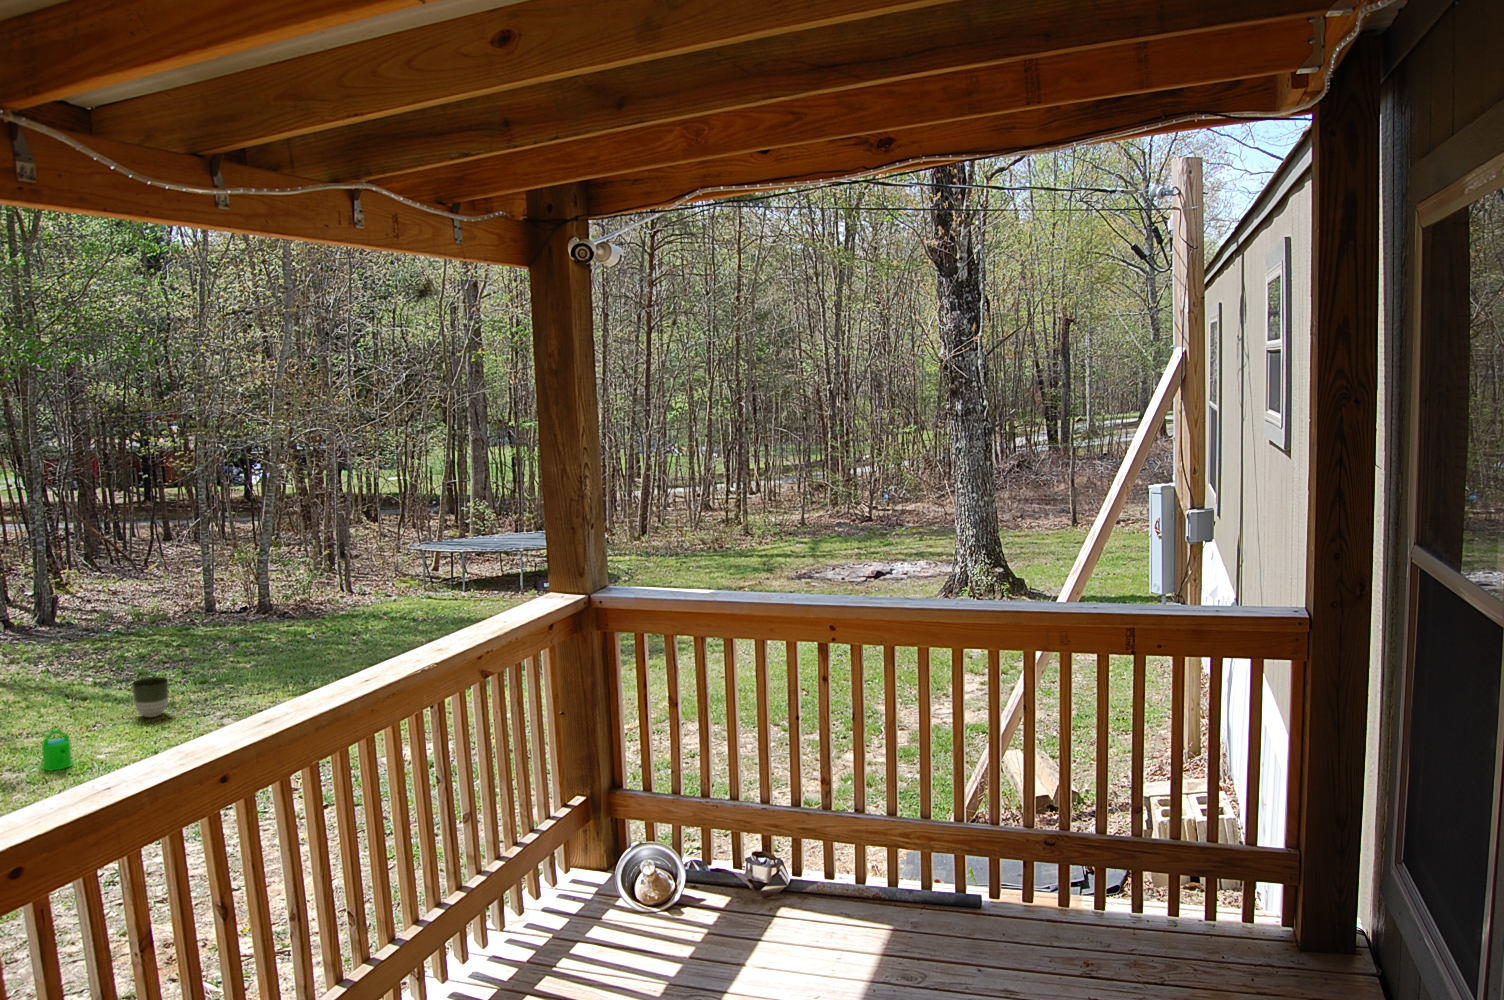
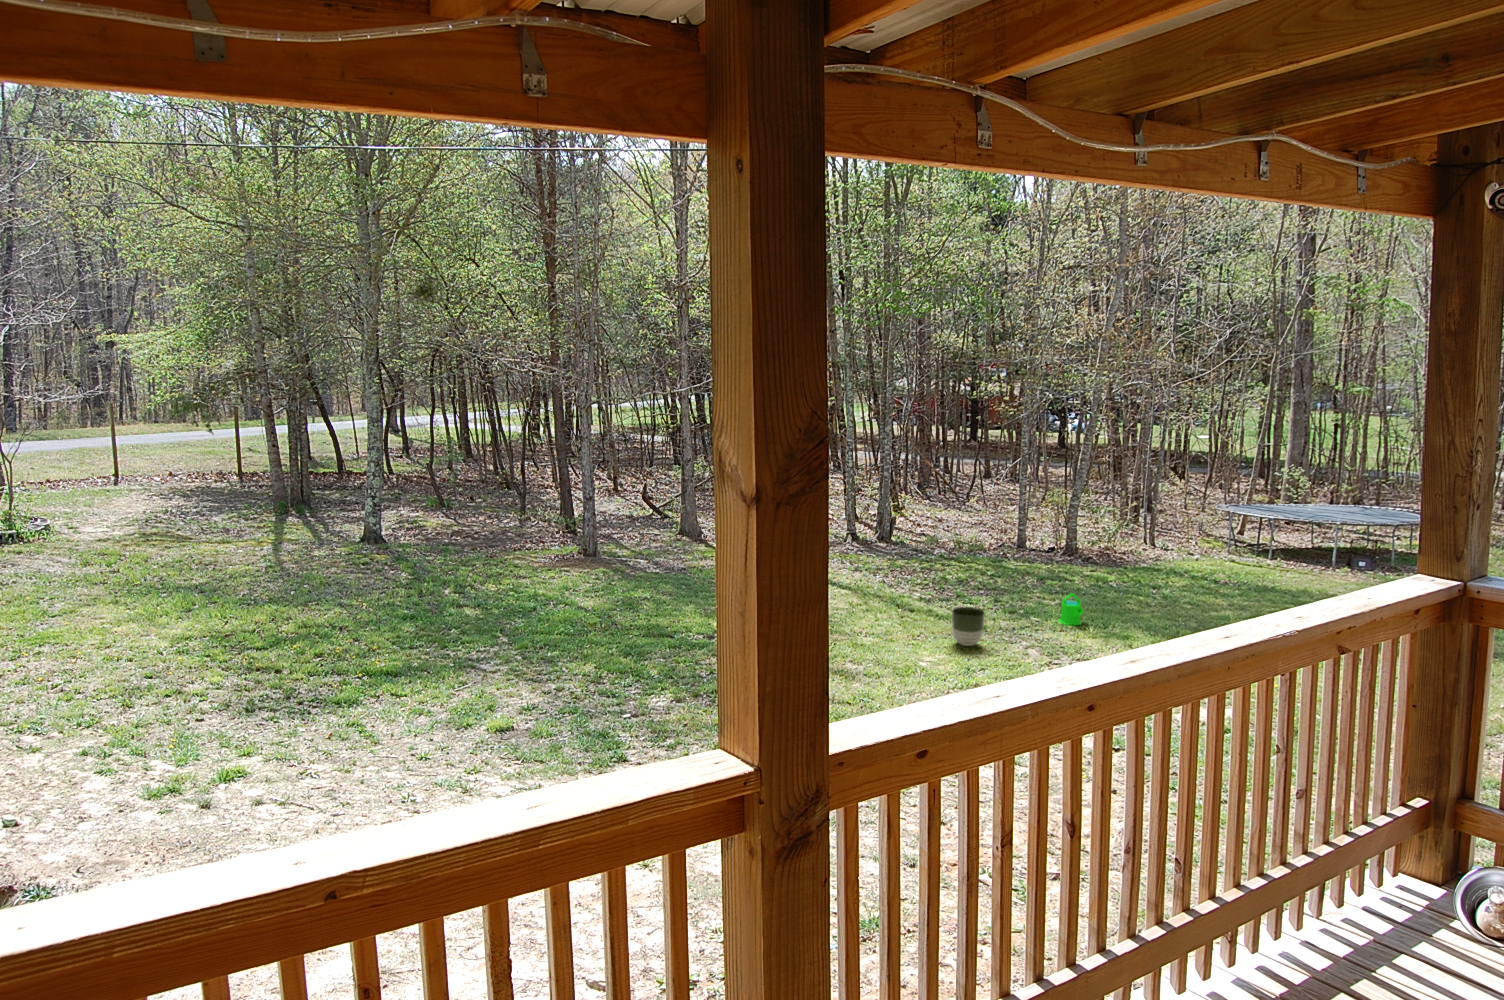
watering can: present [42,730,74,771] -> present [1059,593,1084,625]

